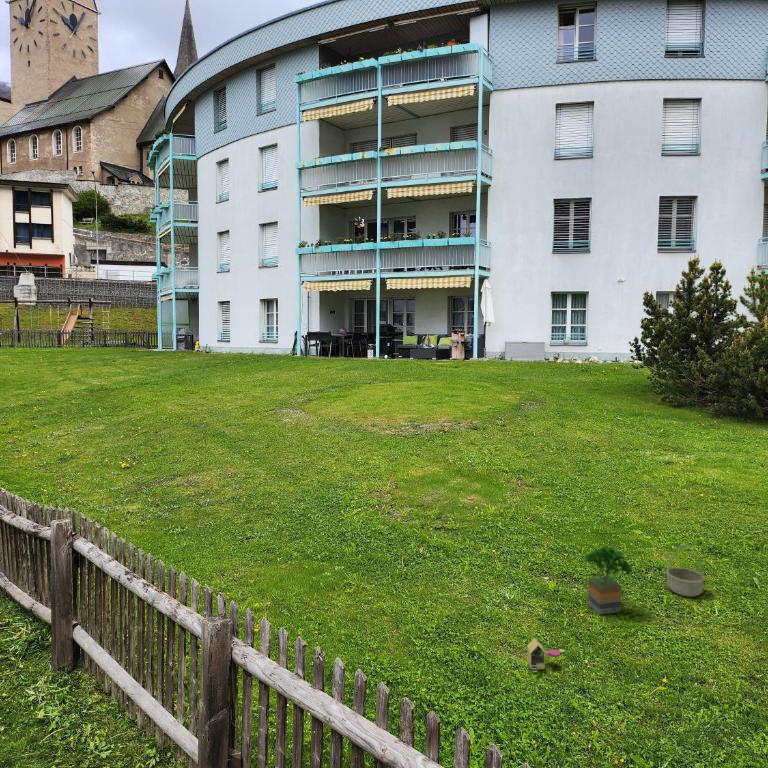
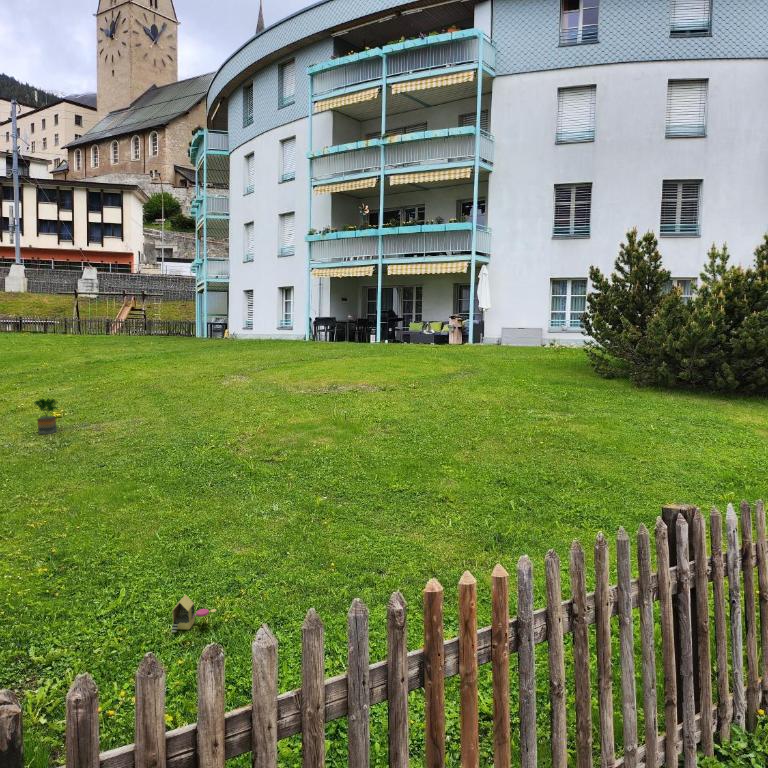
basket: present [666,545,705,597] -> none [413,508,450,565]
potted tree: present [584,547,632,615] -> present [35,398,58,434]

